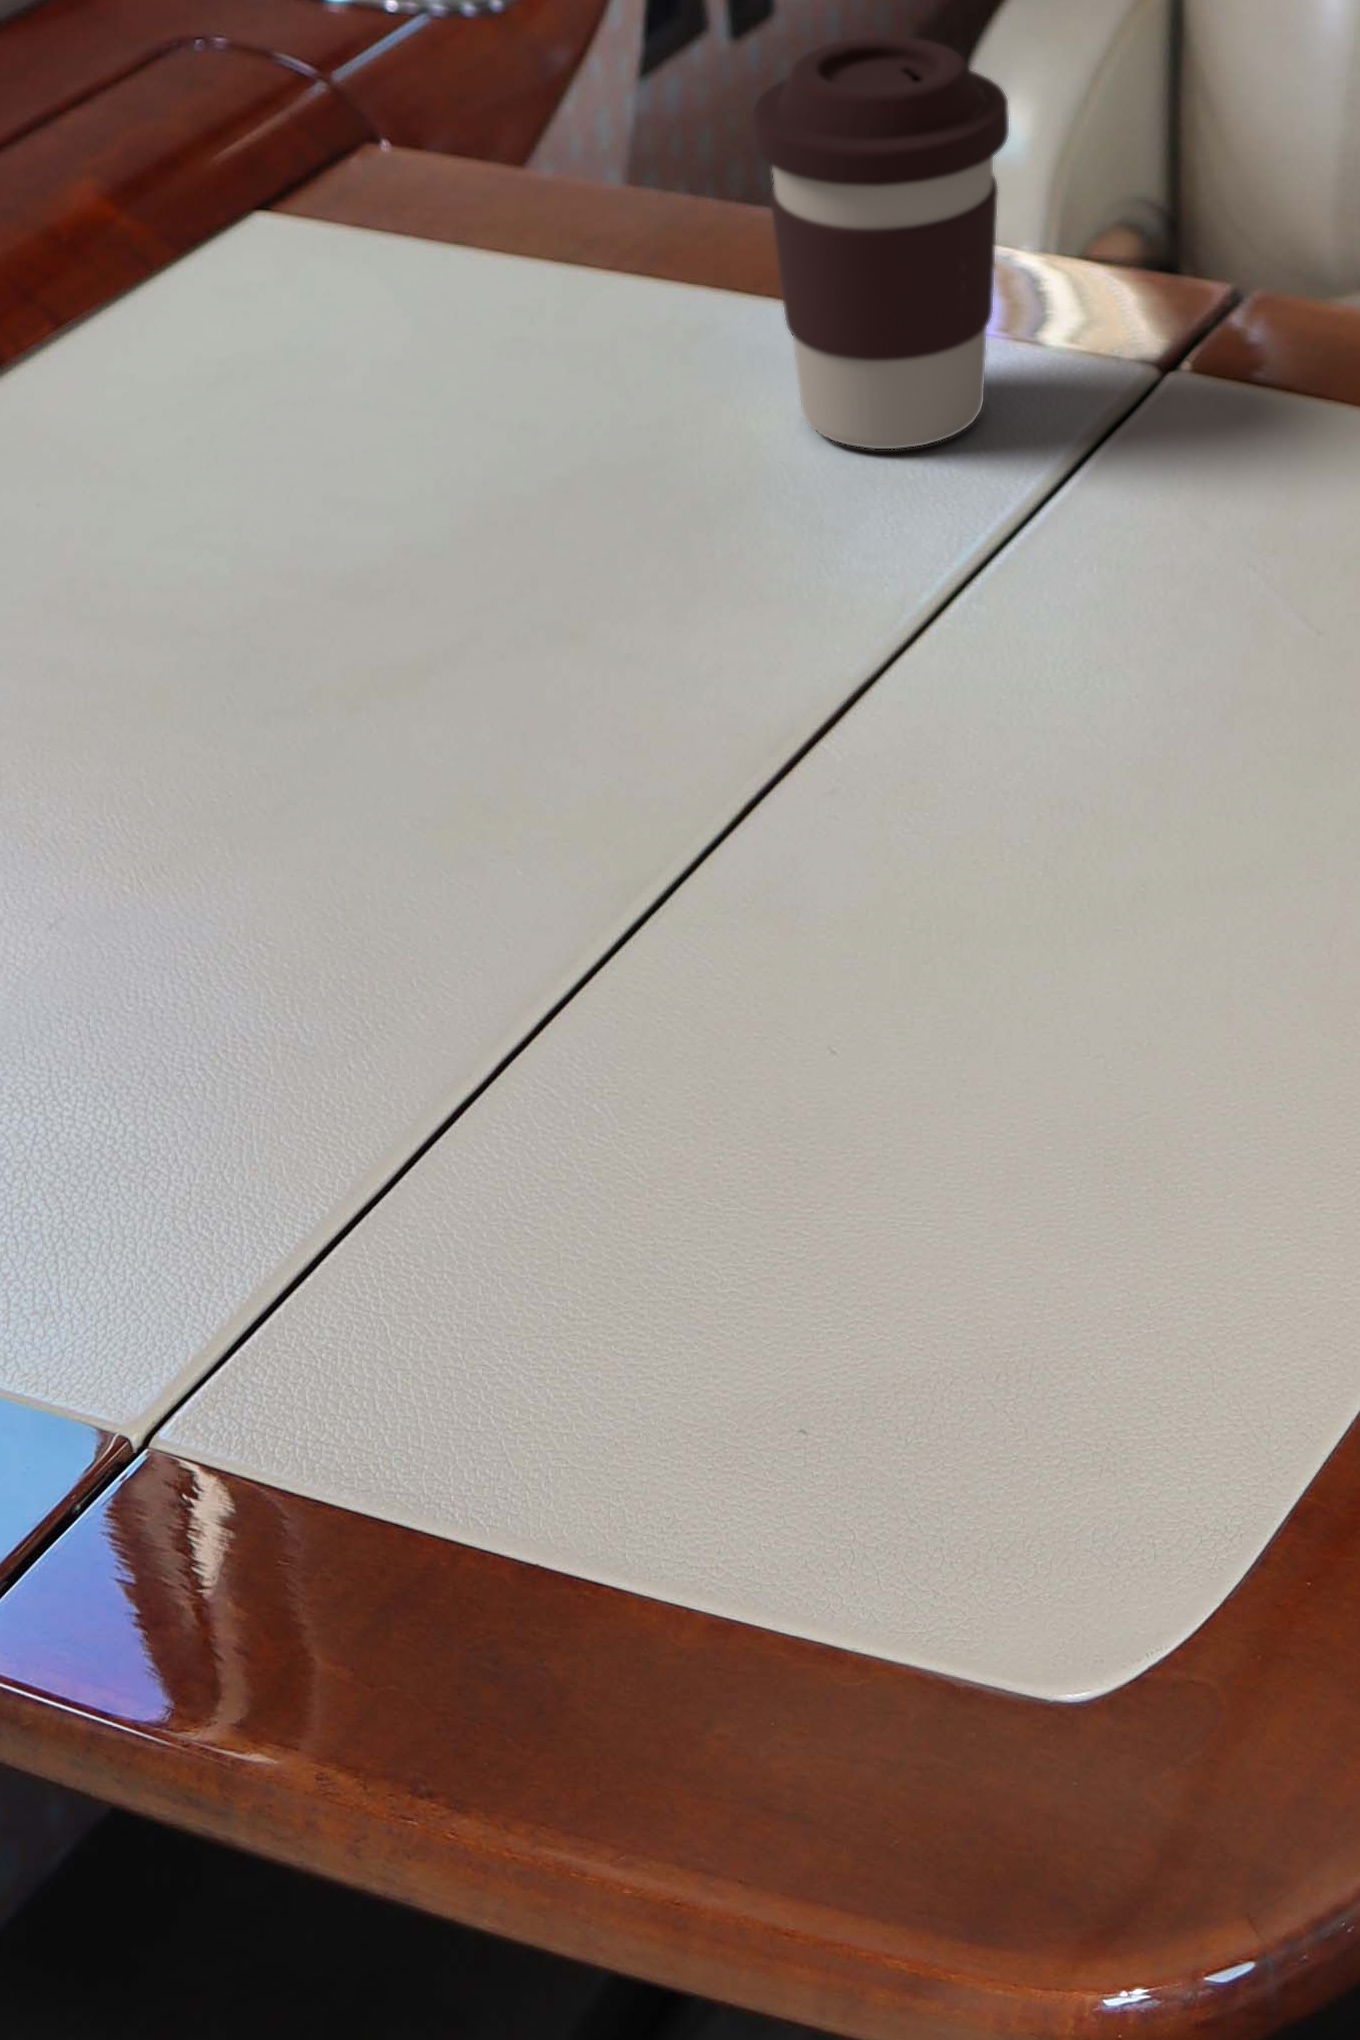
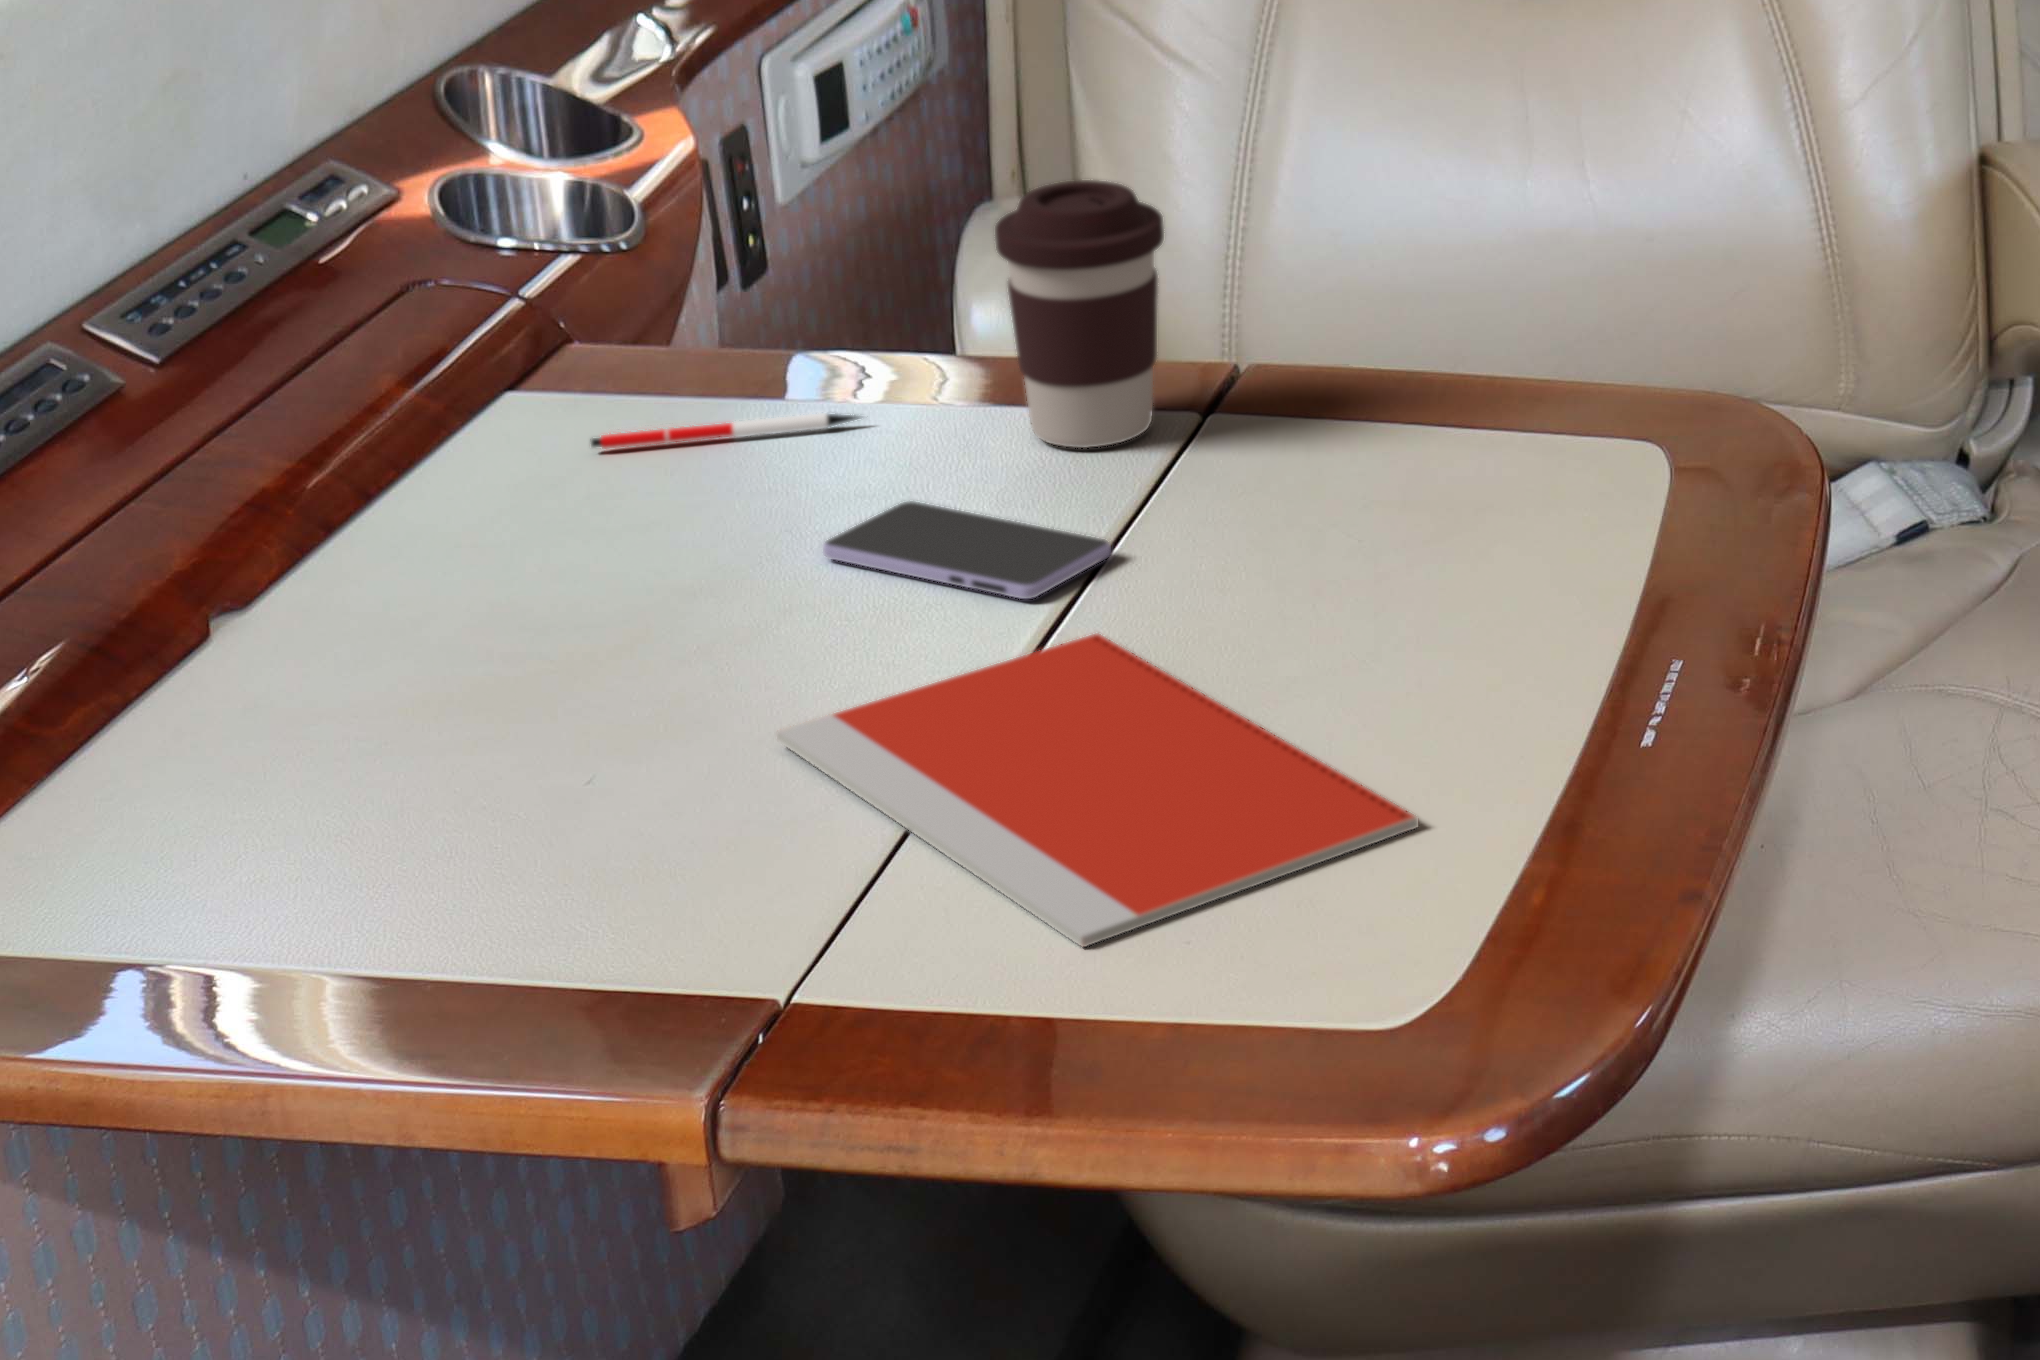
pen: none [194,336,587,364] -> present [591,413,859,448]
smartphone: none [401,526,818,744] -> present [823,501,1111,599]
notebook: none [139,842,1084,1622] -> present [777,634,1418,947]

